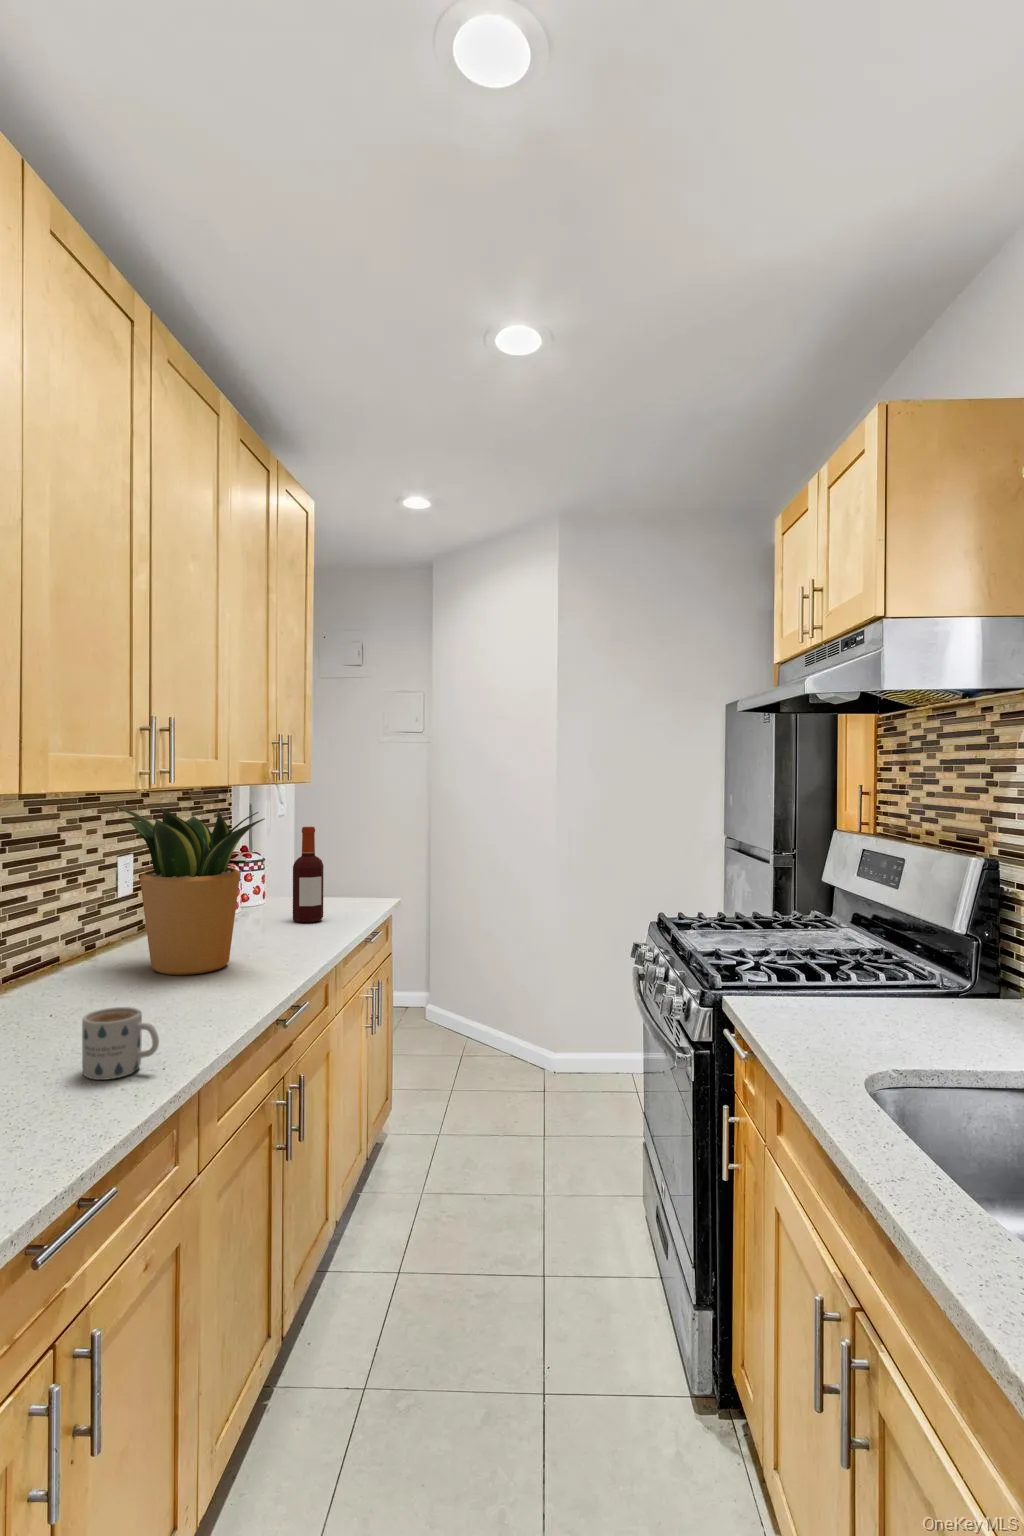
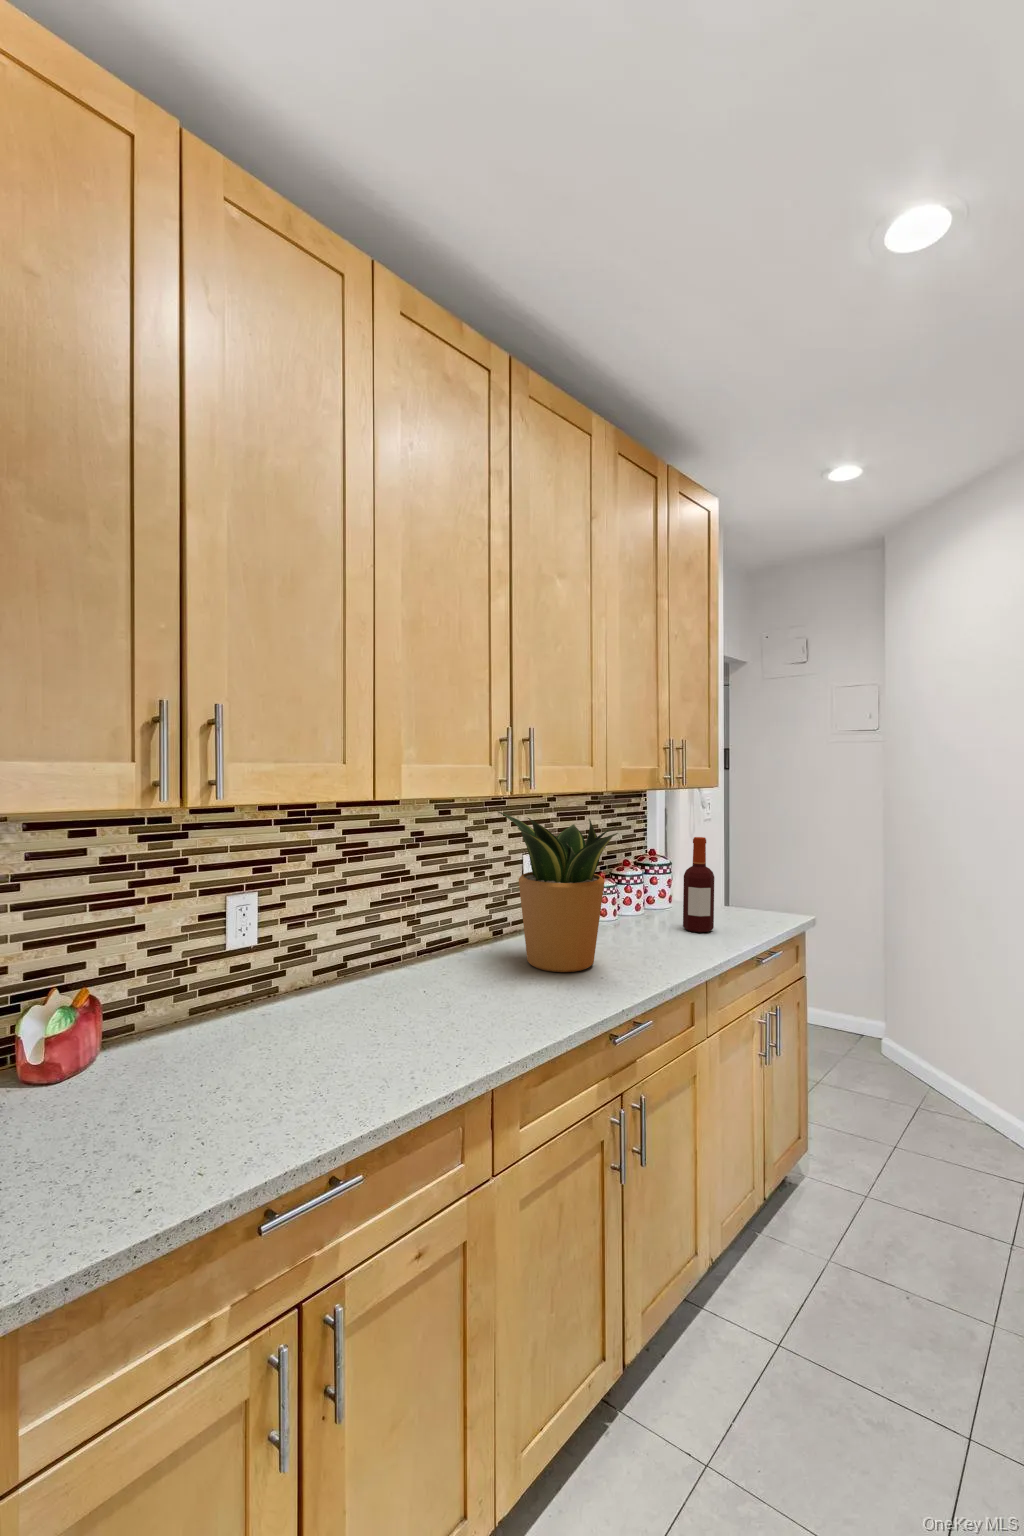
mug: present [82,1007,159,1080] -> none [400,1002,456,1068]

